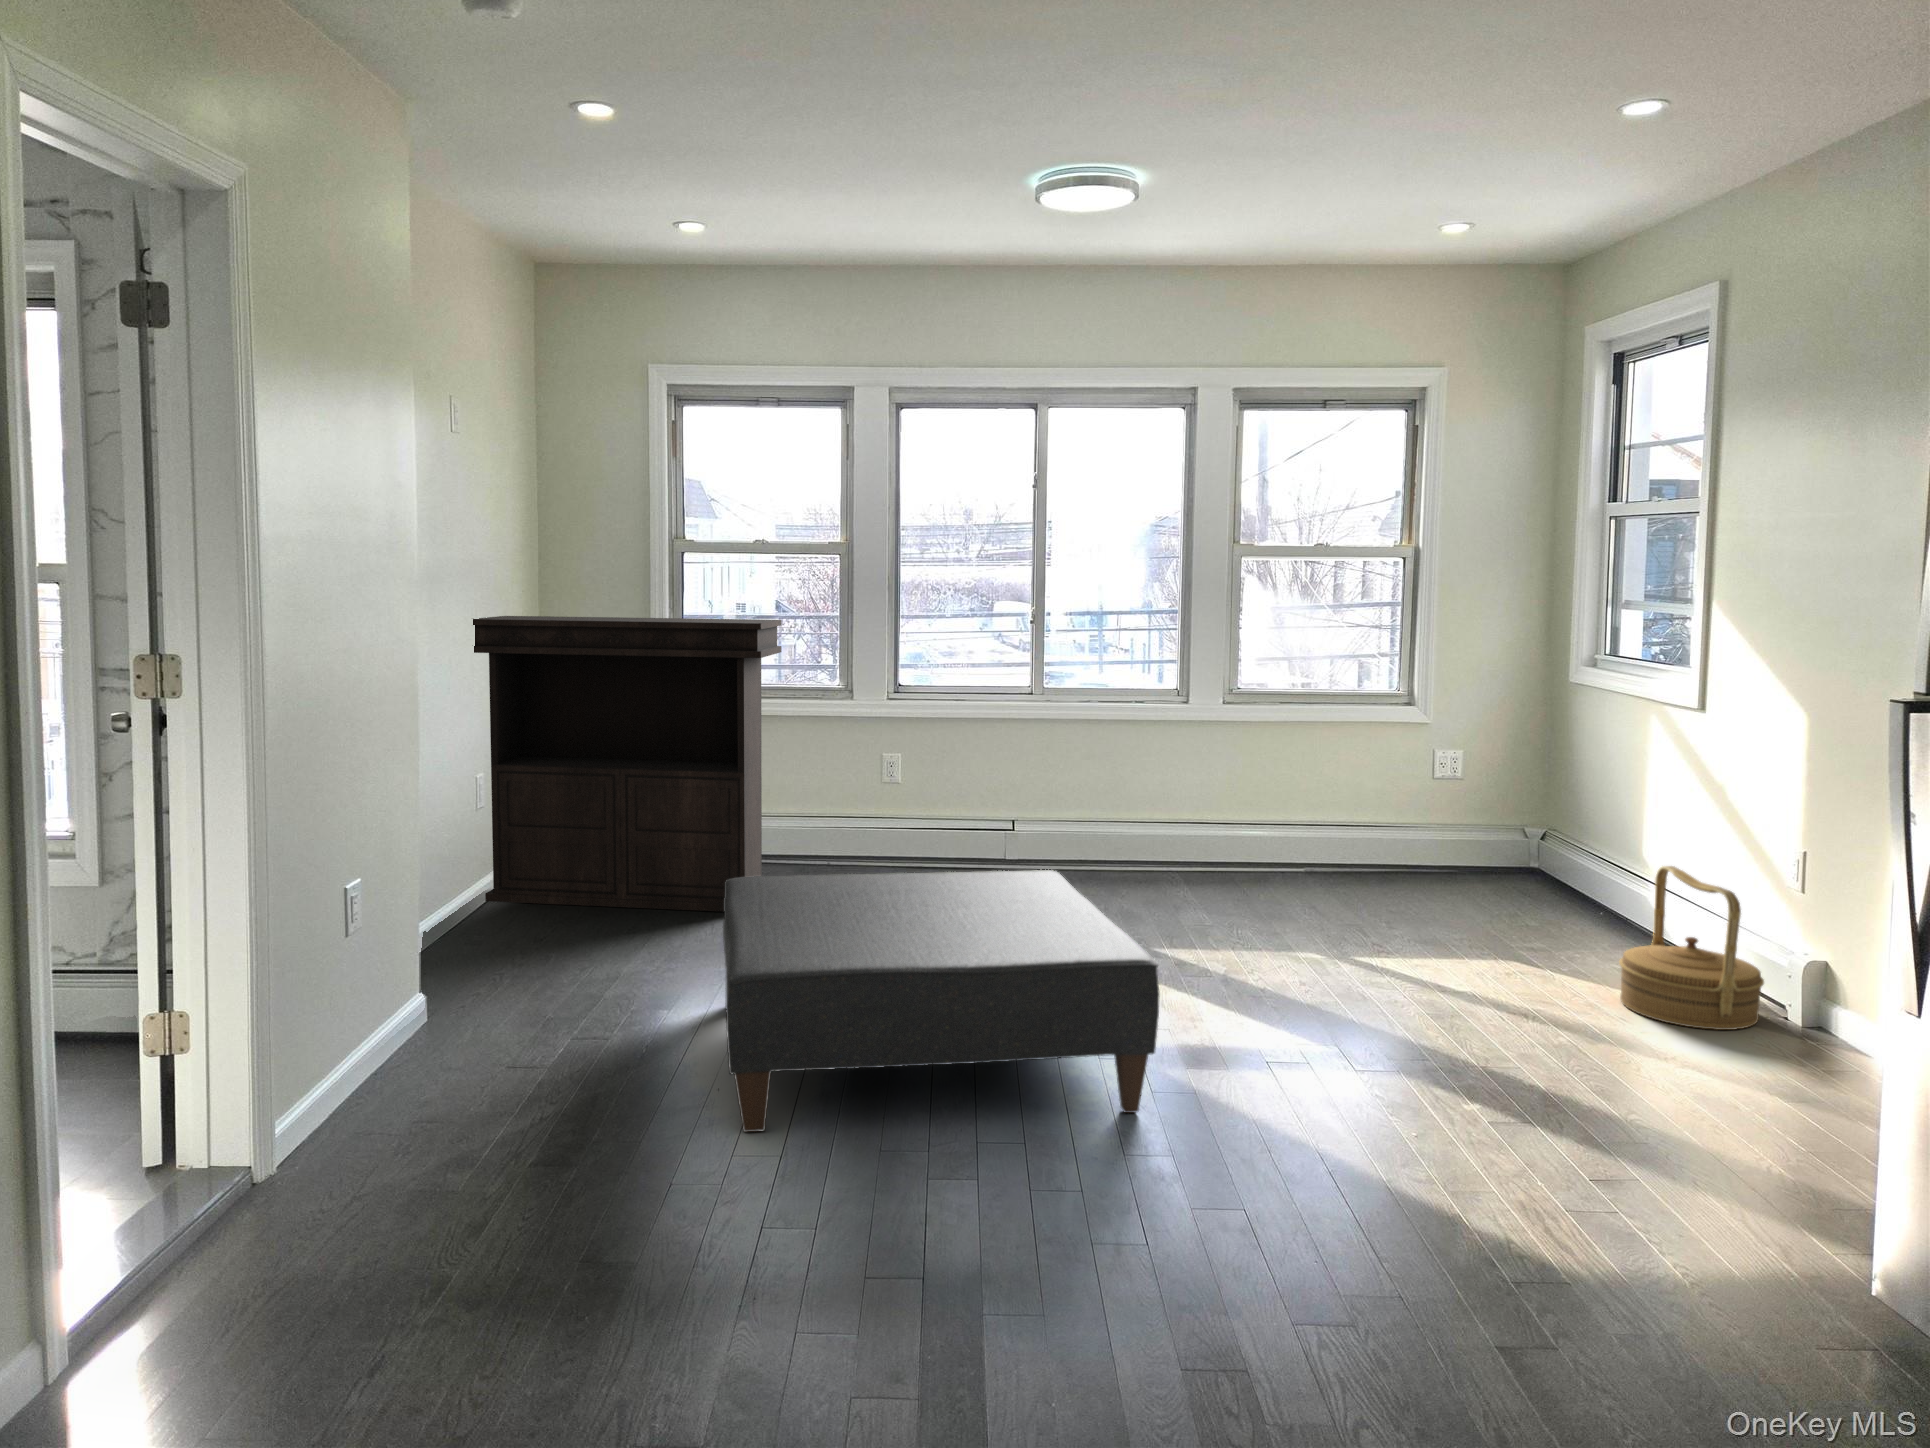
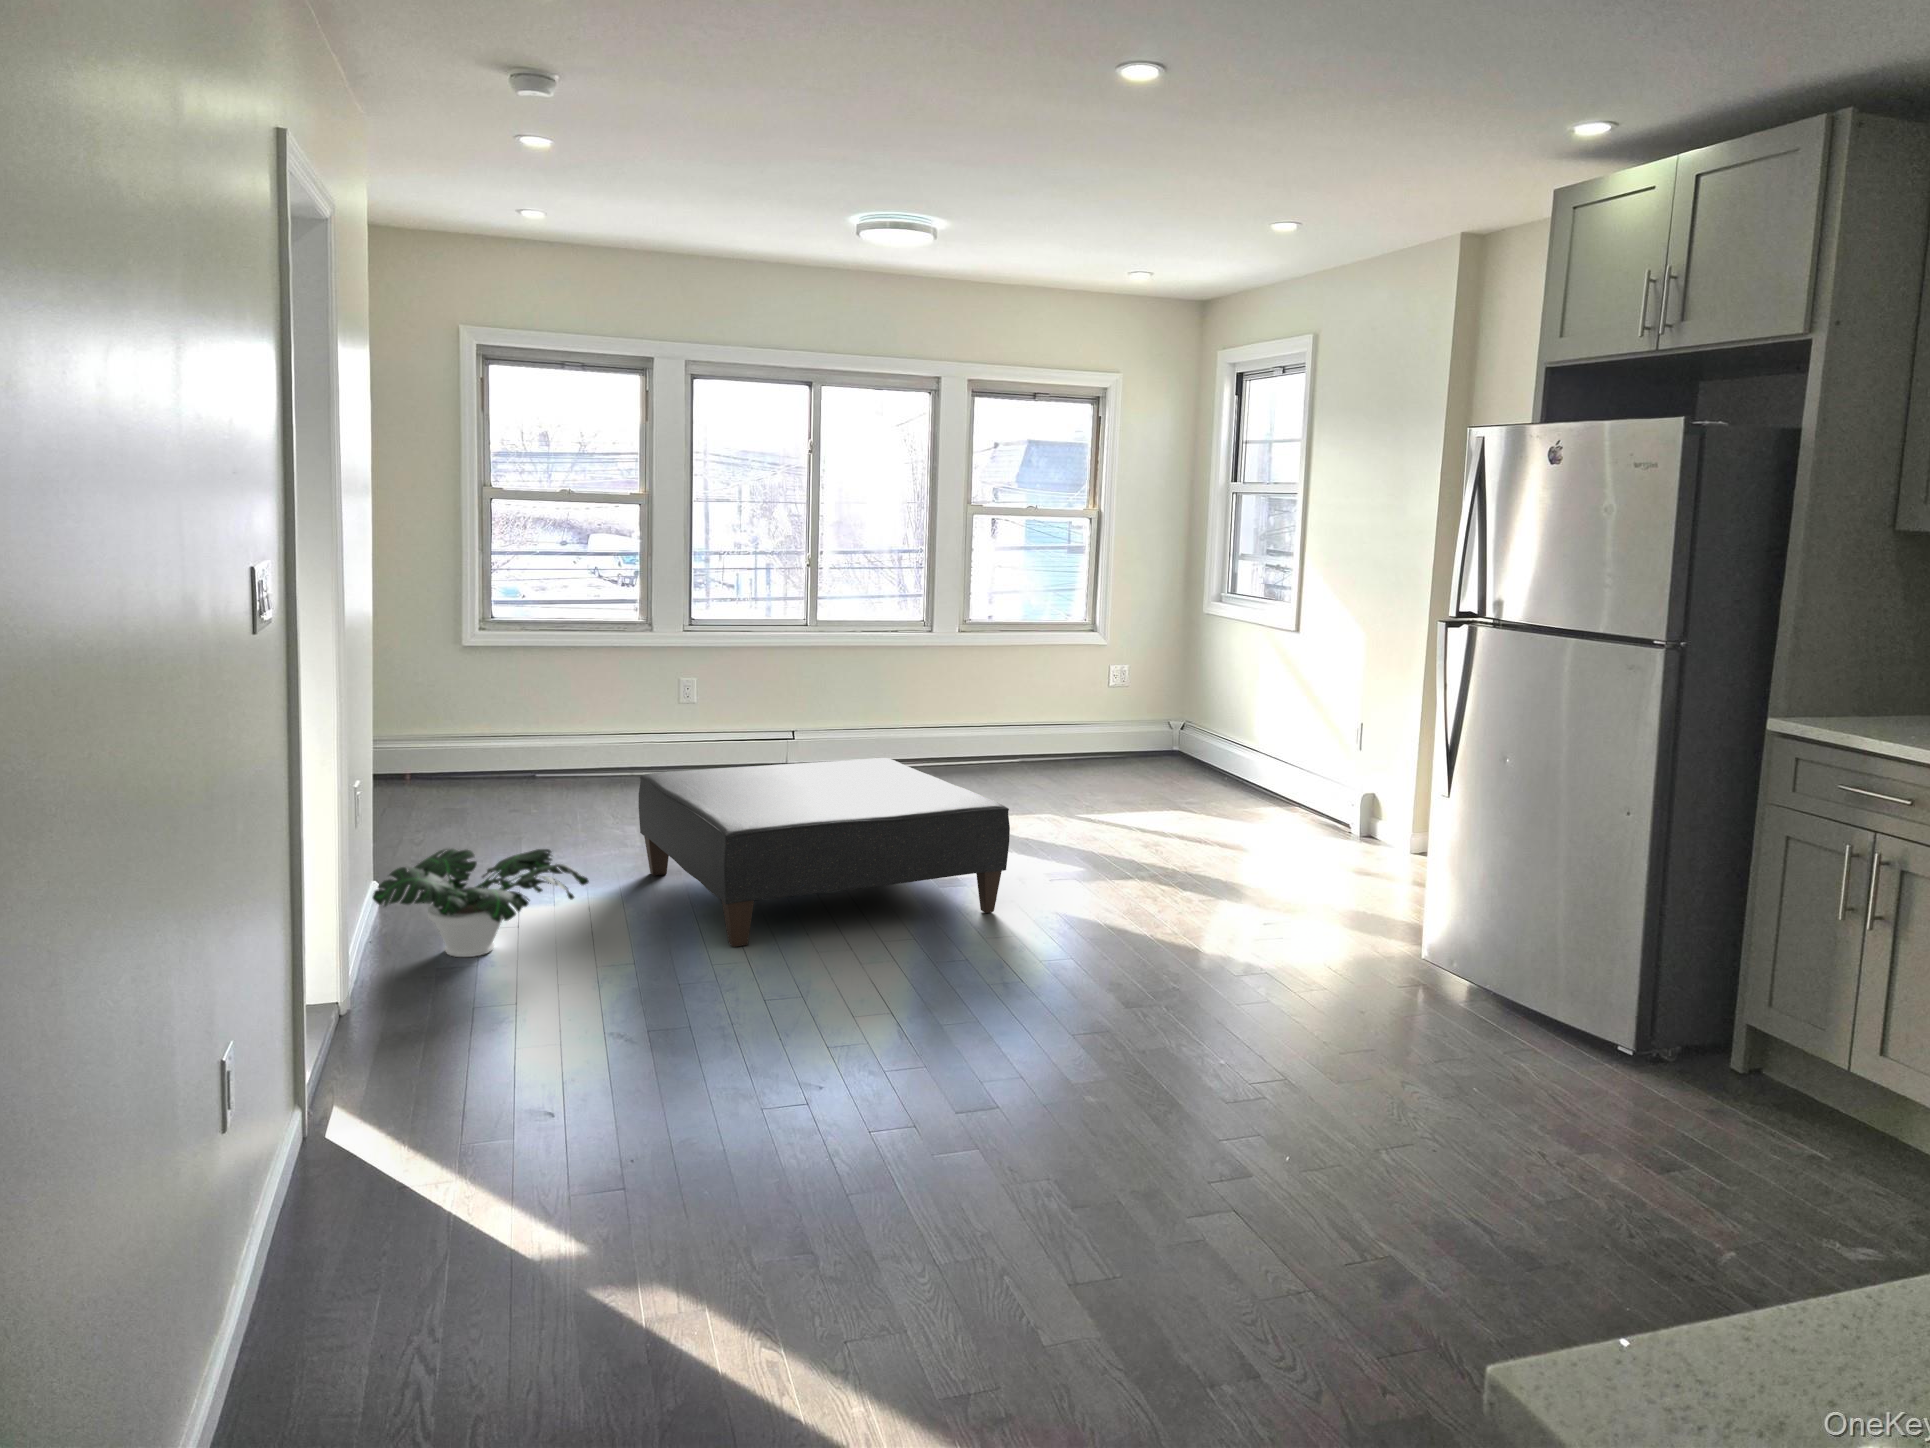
console table: present [473,616,782,912] -> none [323,555,614,818]
woven basket: present [1619,866,1764,1030] -> none [1256,737,1341,840]
potted plant: none [324,963,580,1108] -> present [372,849,589,957]

